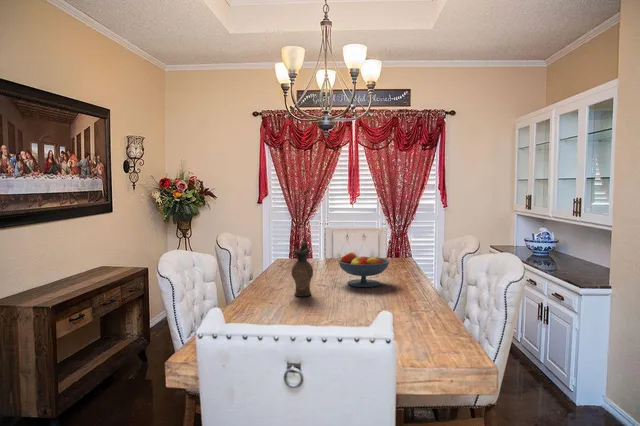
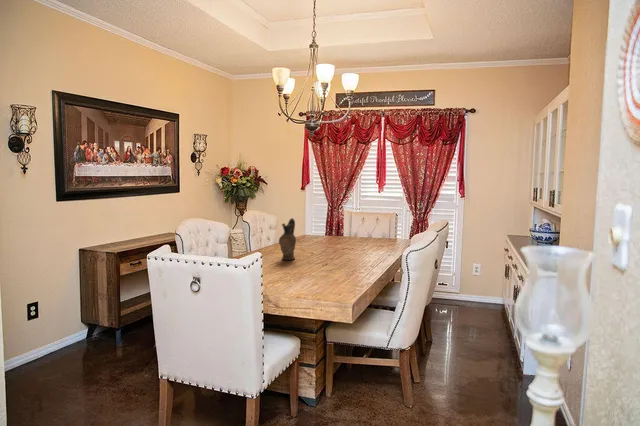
fruit bowl: present [338,252,389,287] -> none [324,229,365,257]

